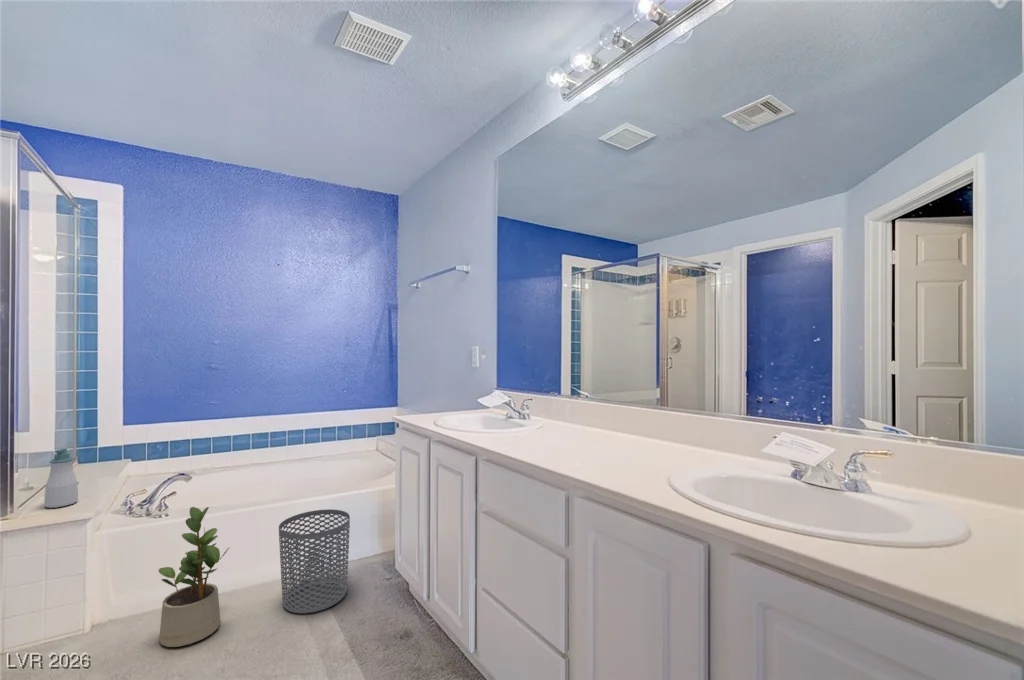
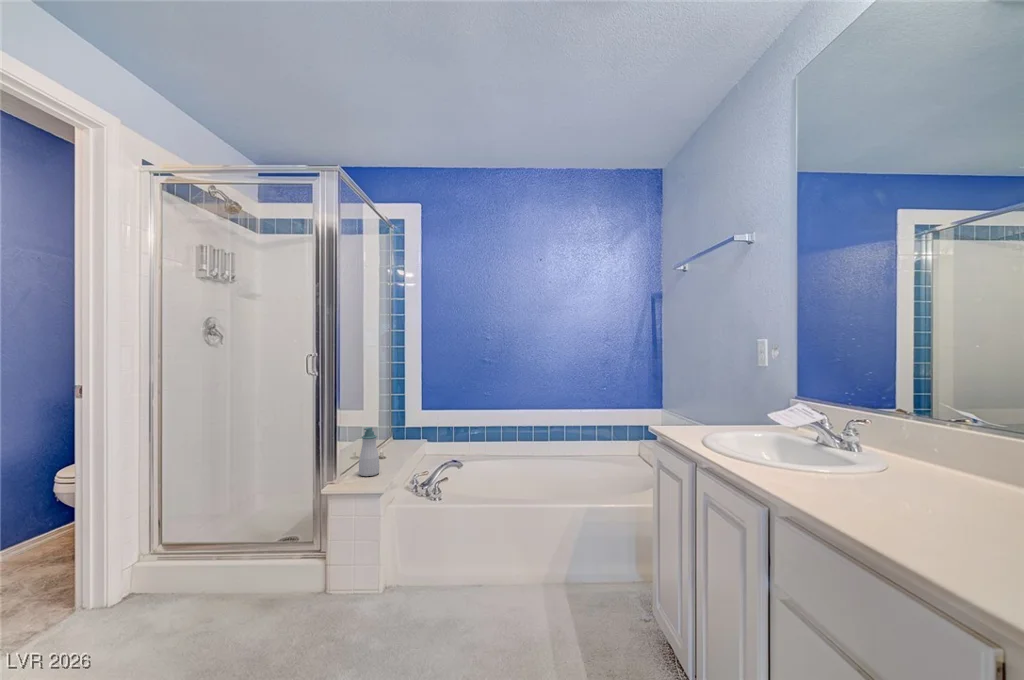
potted plant: present [159,507,230,647] -> none [425,497,480,632]
waste bin: present [279,509,350,613] -> none [526,522,599,640]

